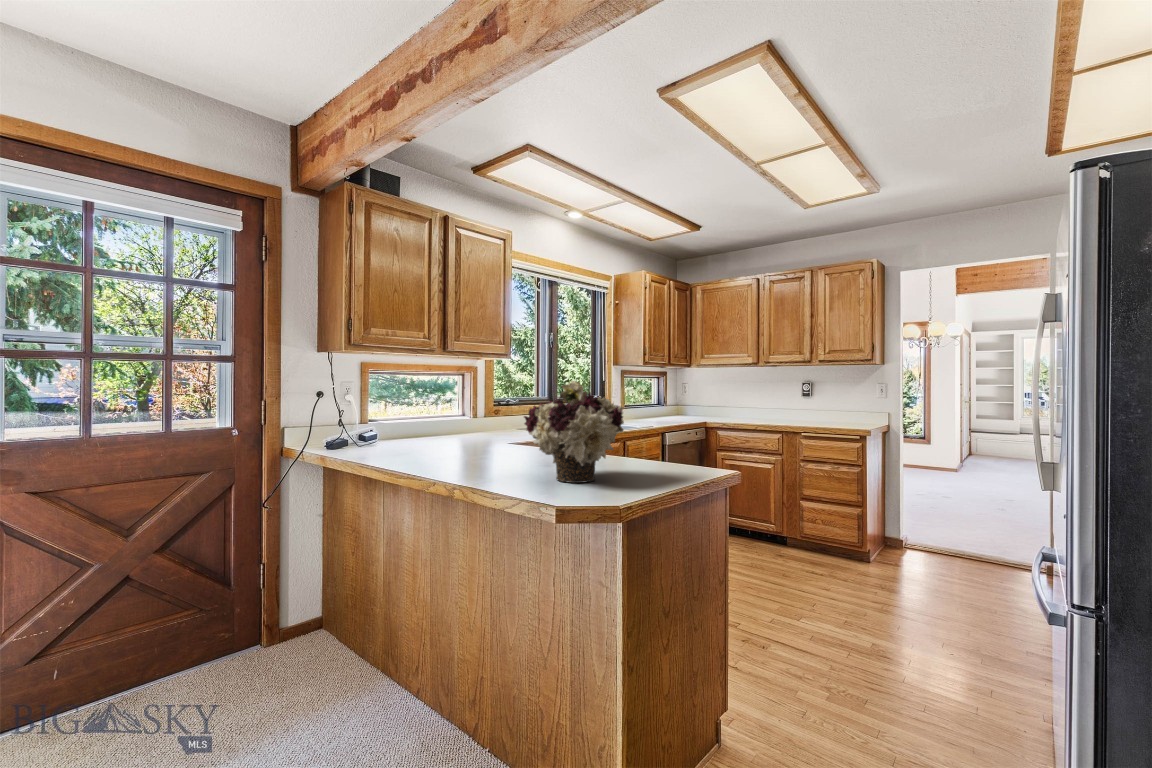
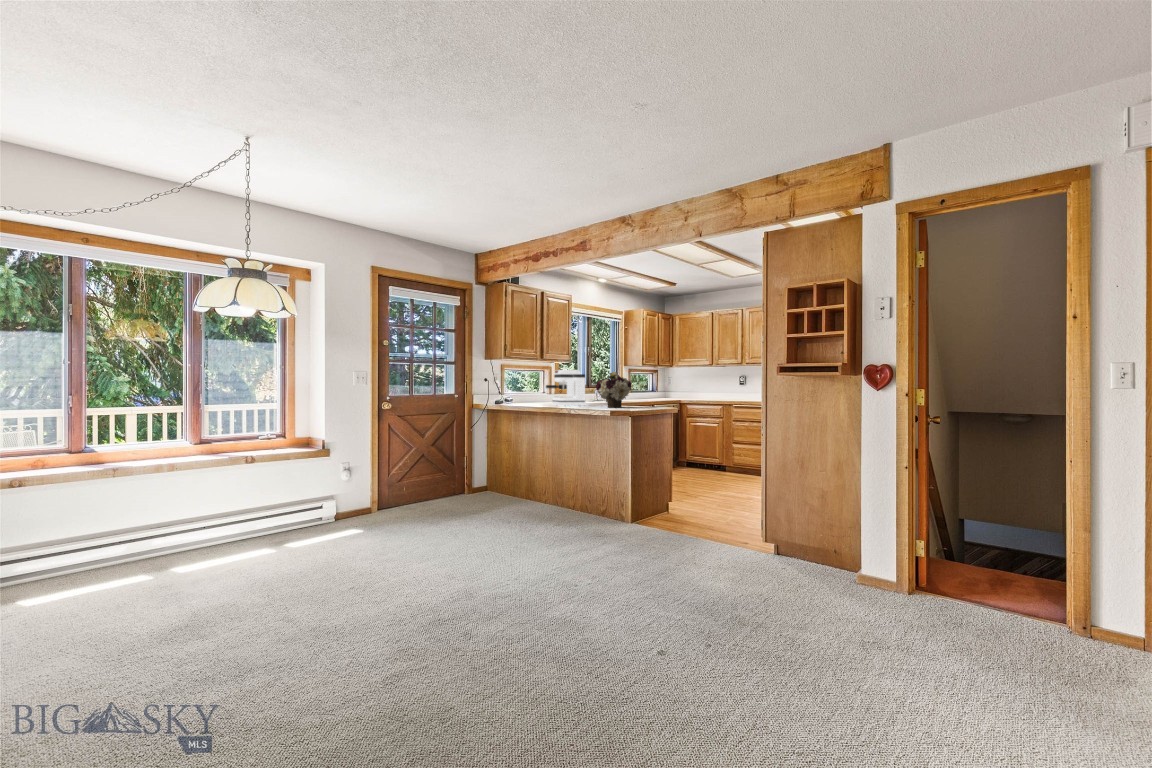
coffee maker: none [412,375,509,467] -> present [546,370,585,406]

